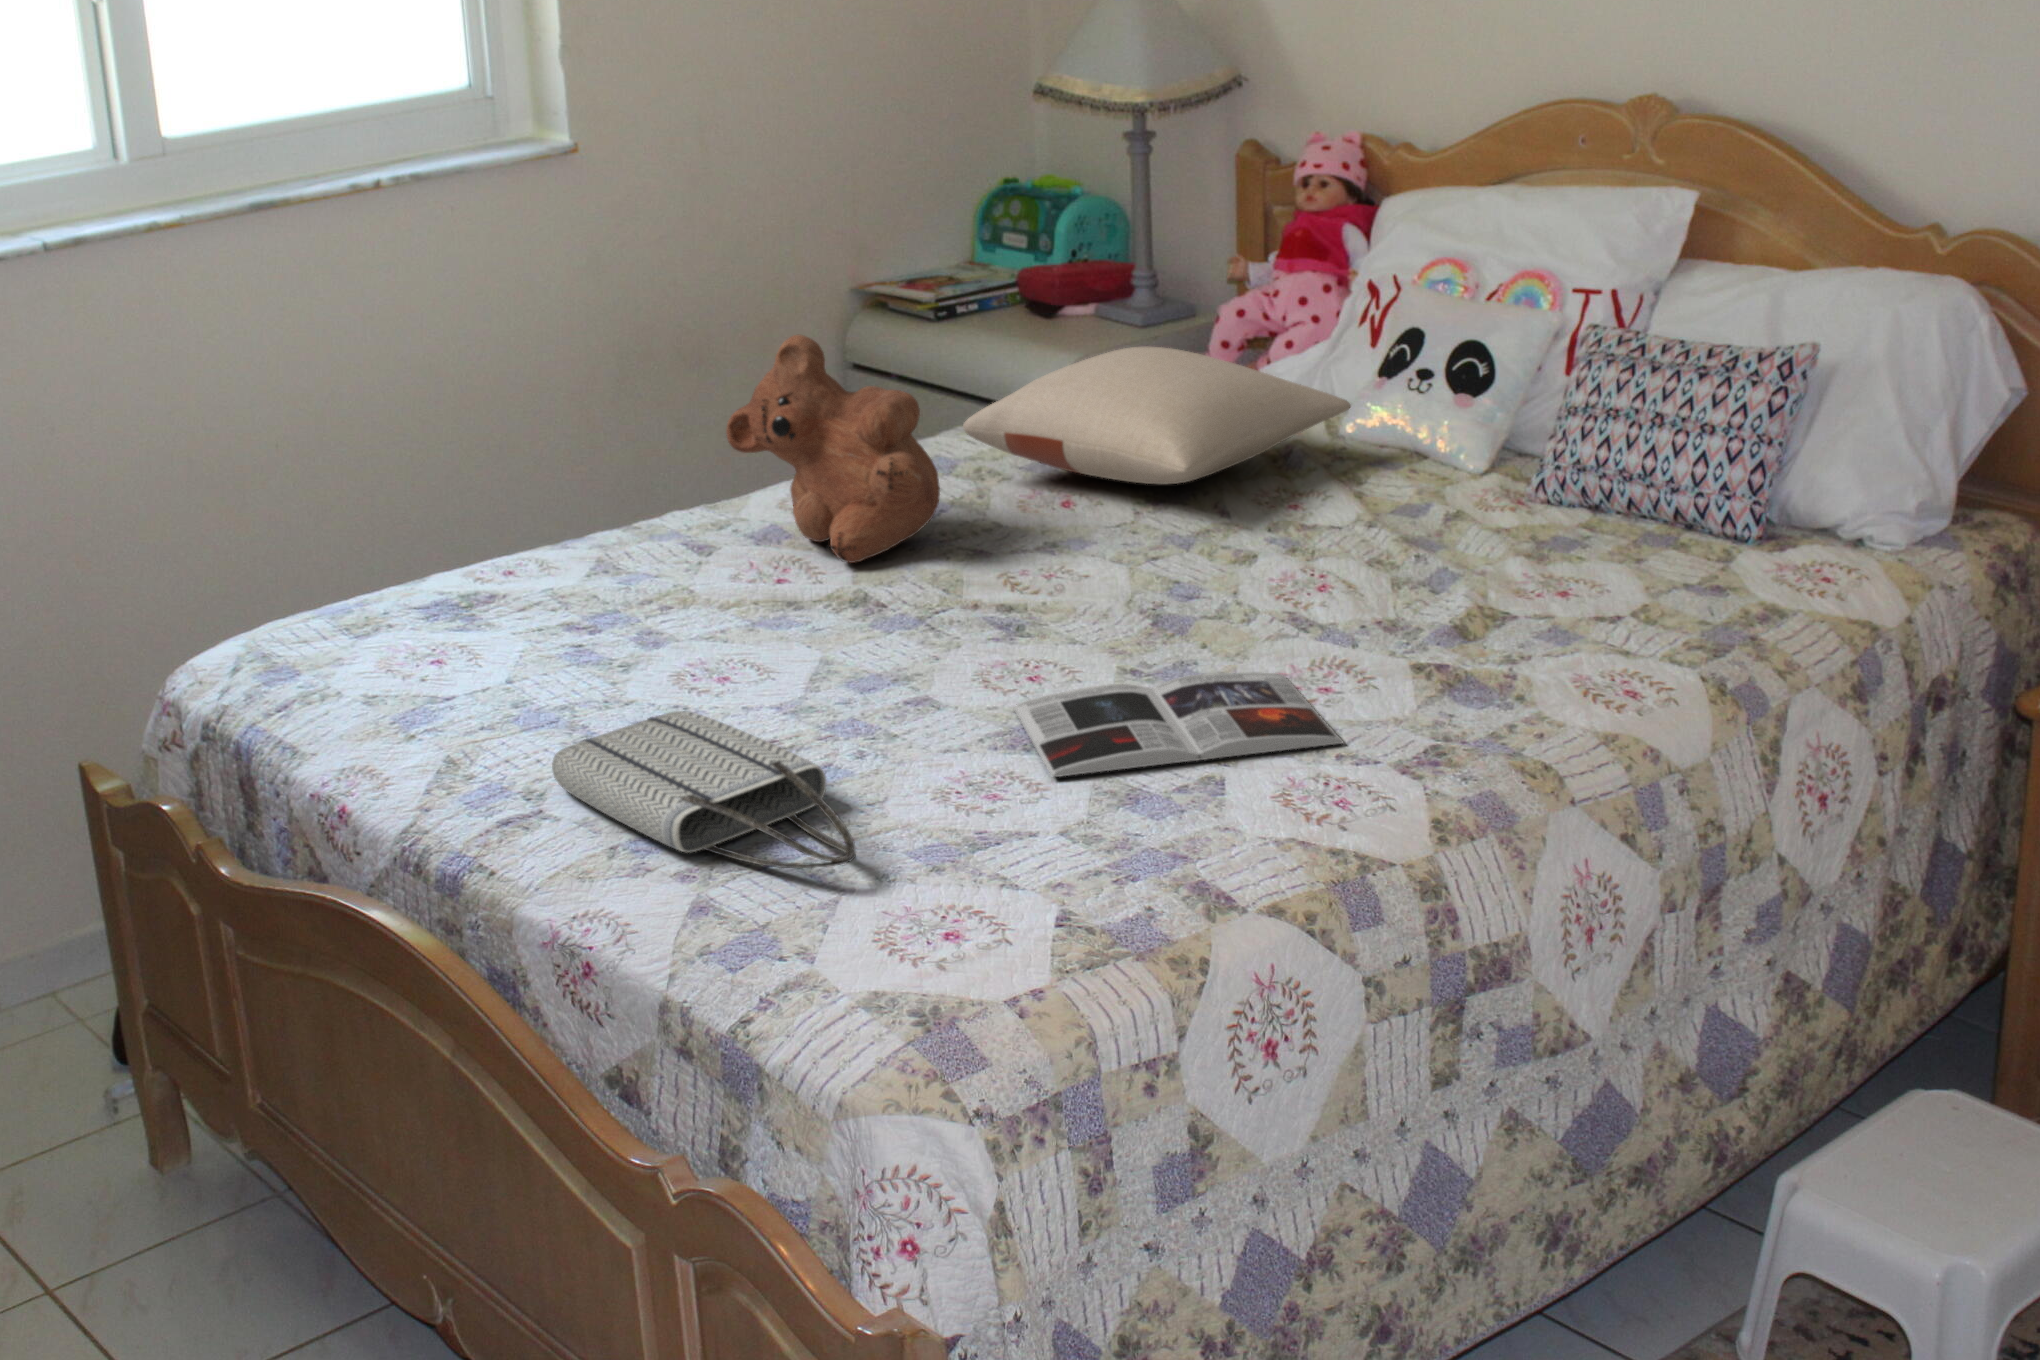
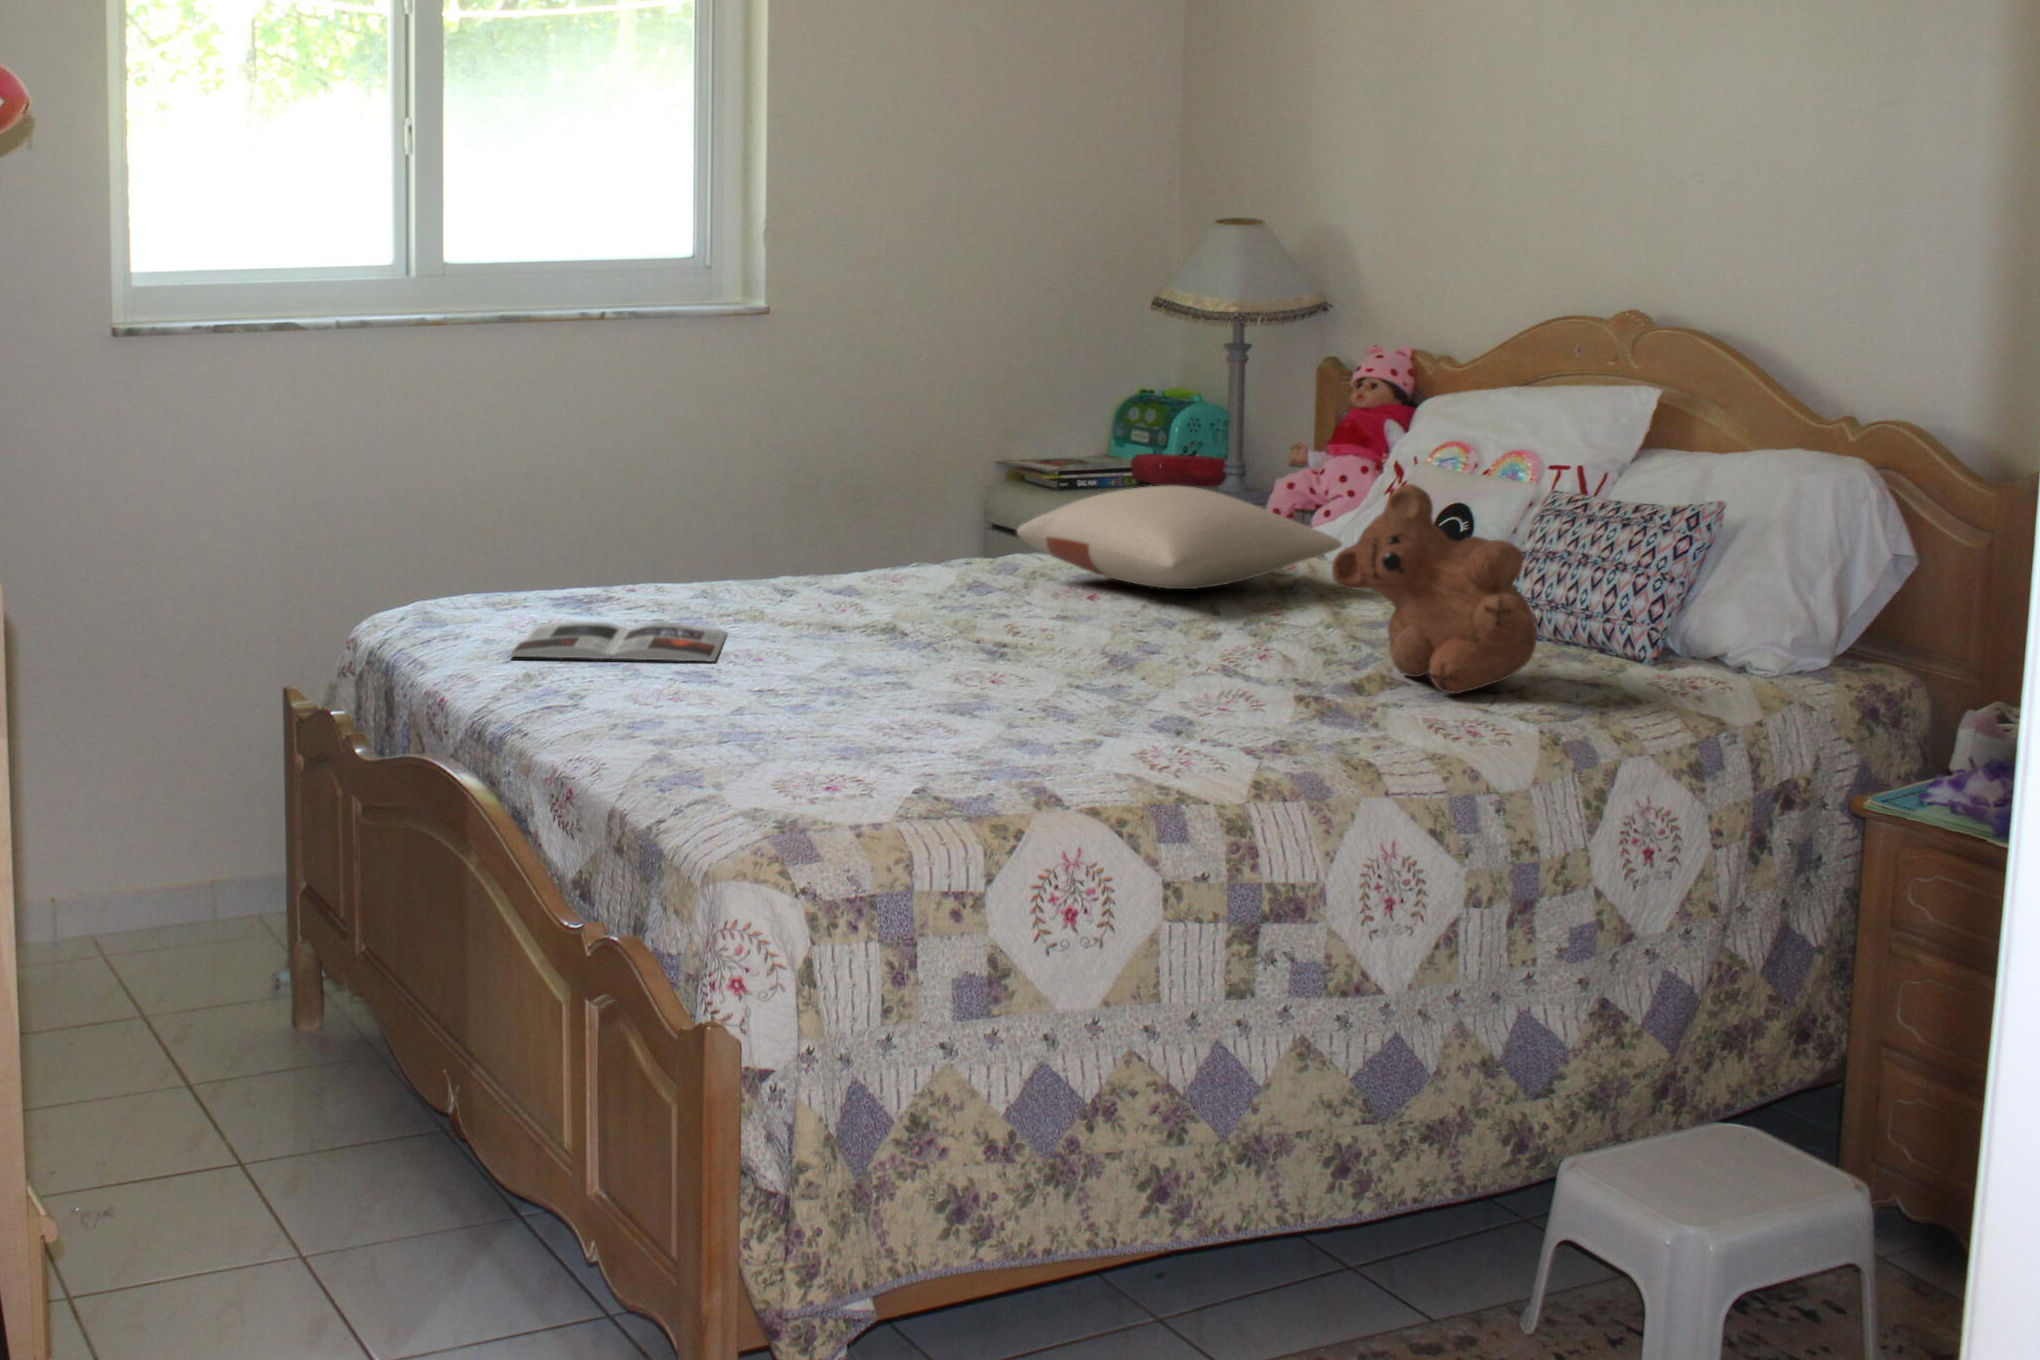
teddy bear: present [726,334,940,563] -> present [1332,484,1537,694]
magazine: present [1014,672,1343,777] -> present [509,622,727,661]
tote bag: present [552,711,856,868] -> none [604,661,793,748]

